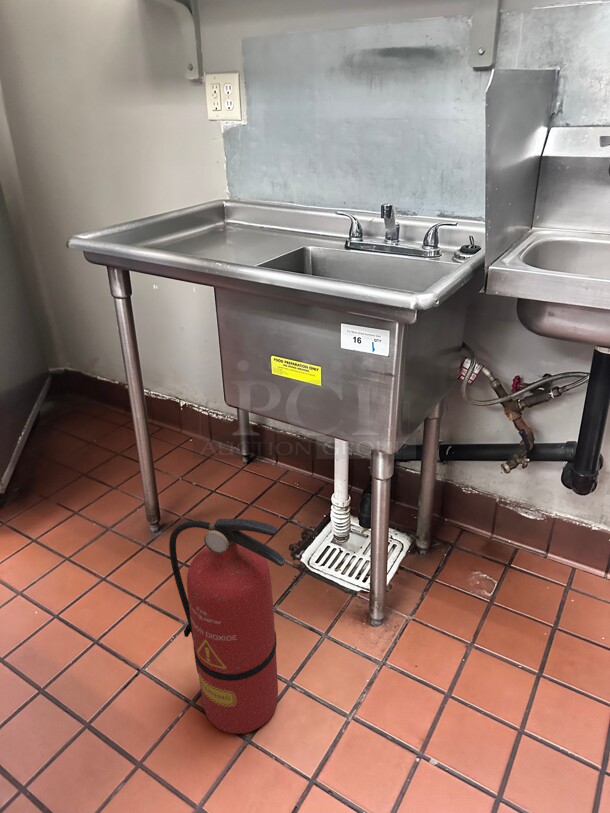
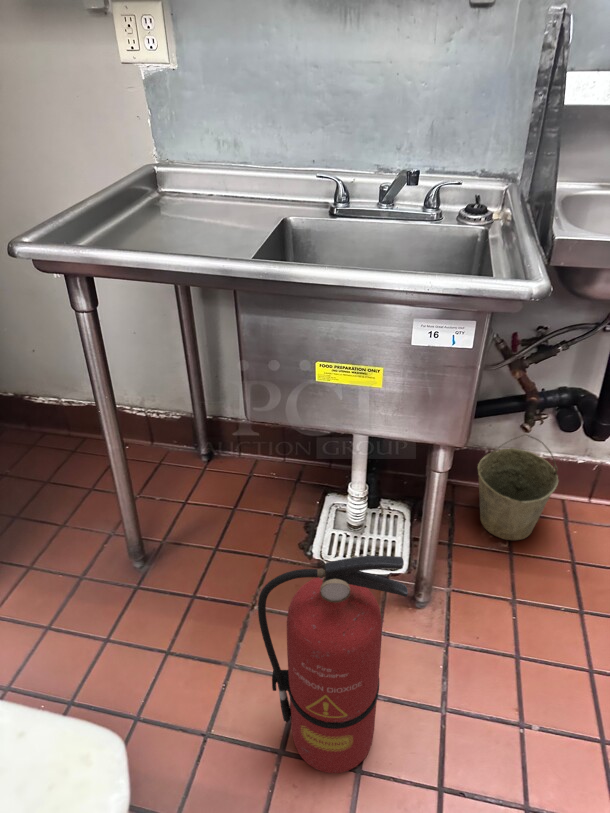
bucket: none [469,481,552,593] -> present [478,436,558,540]

